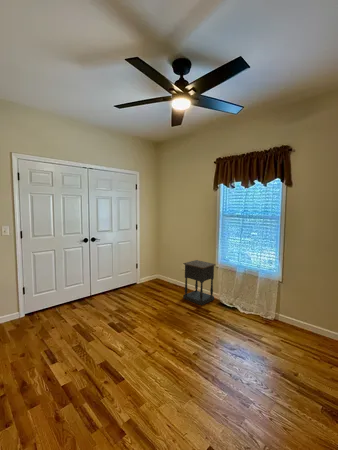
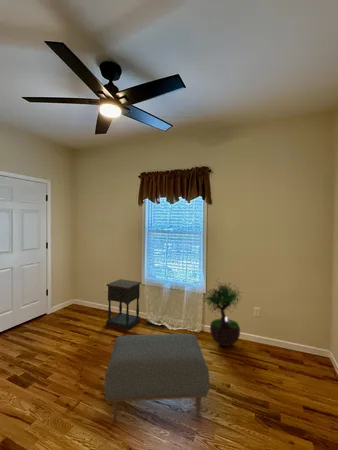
potted tree: none [274,265,324,337] -> present [205,283,240,346]
ottoman: none [172,306,269,390] -> present [104,334,210,421]

